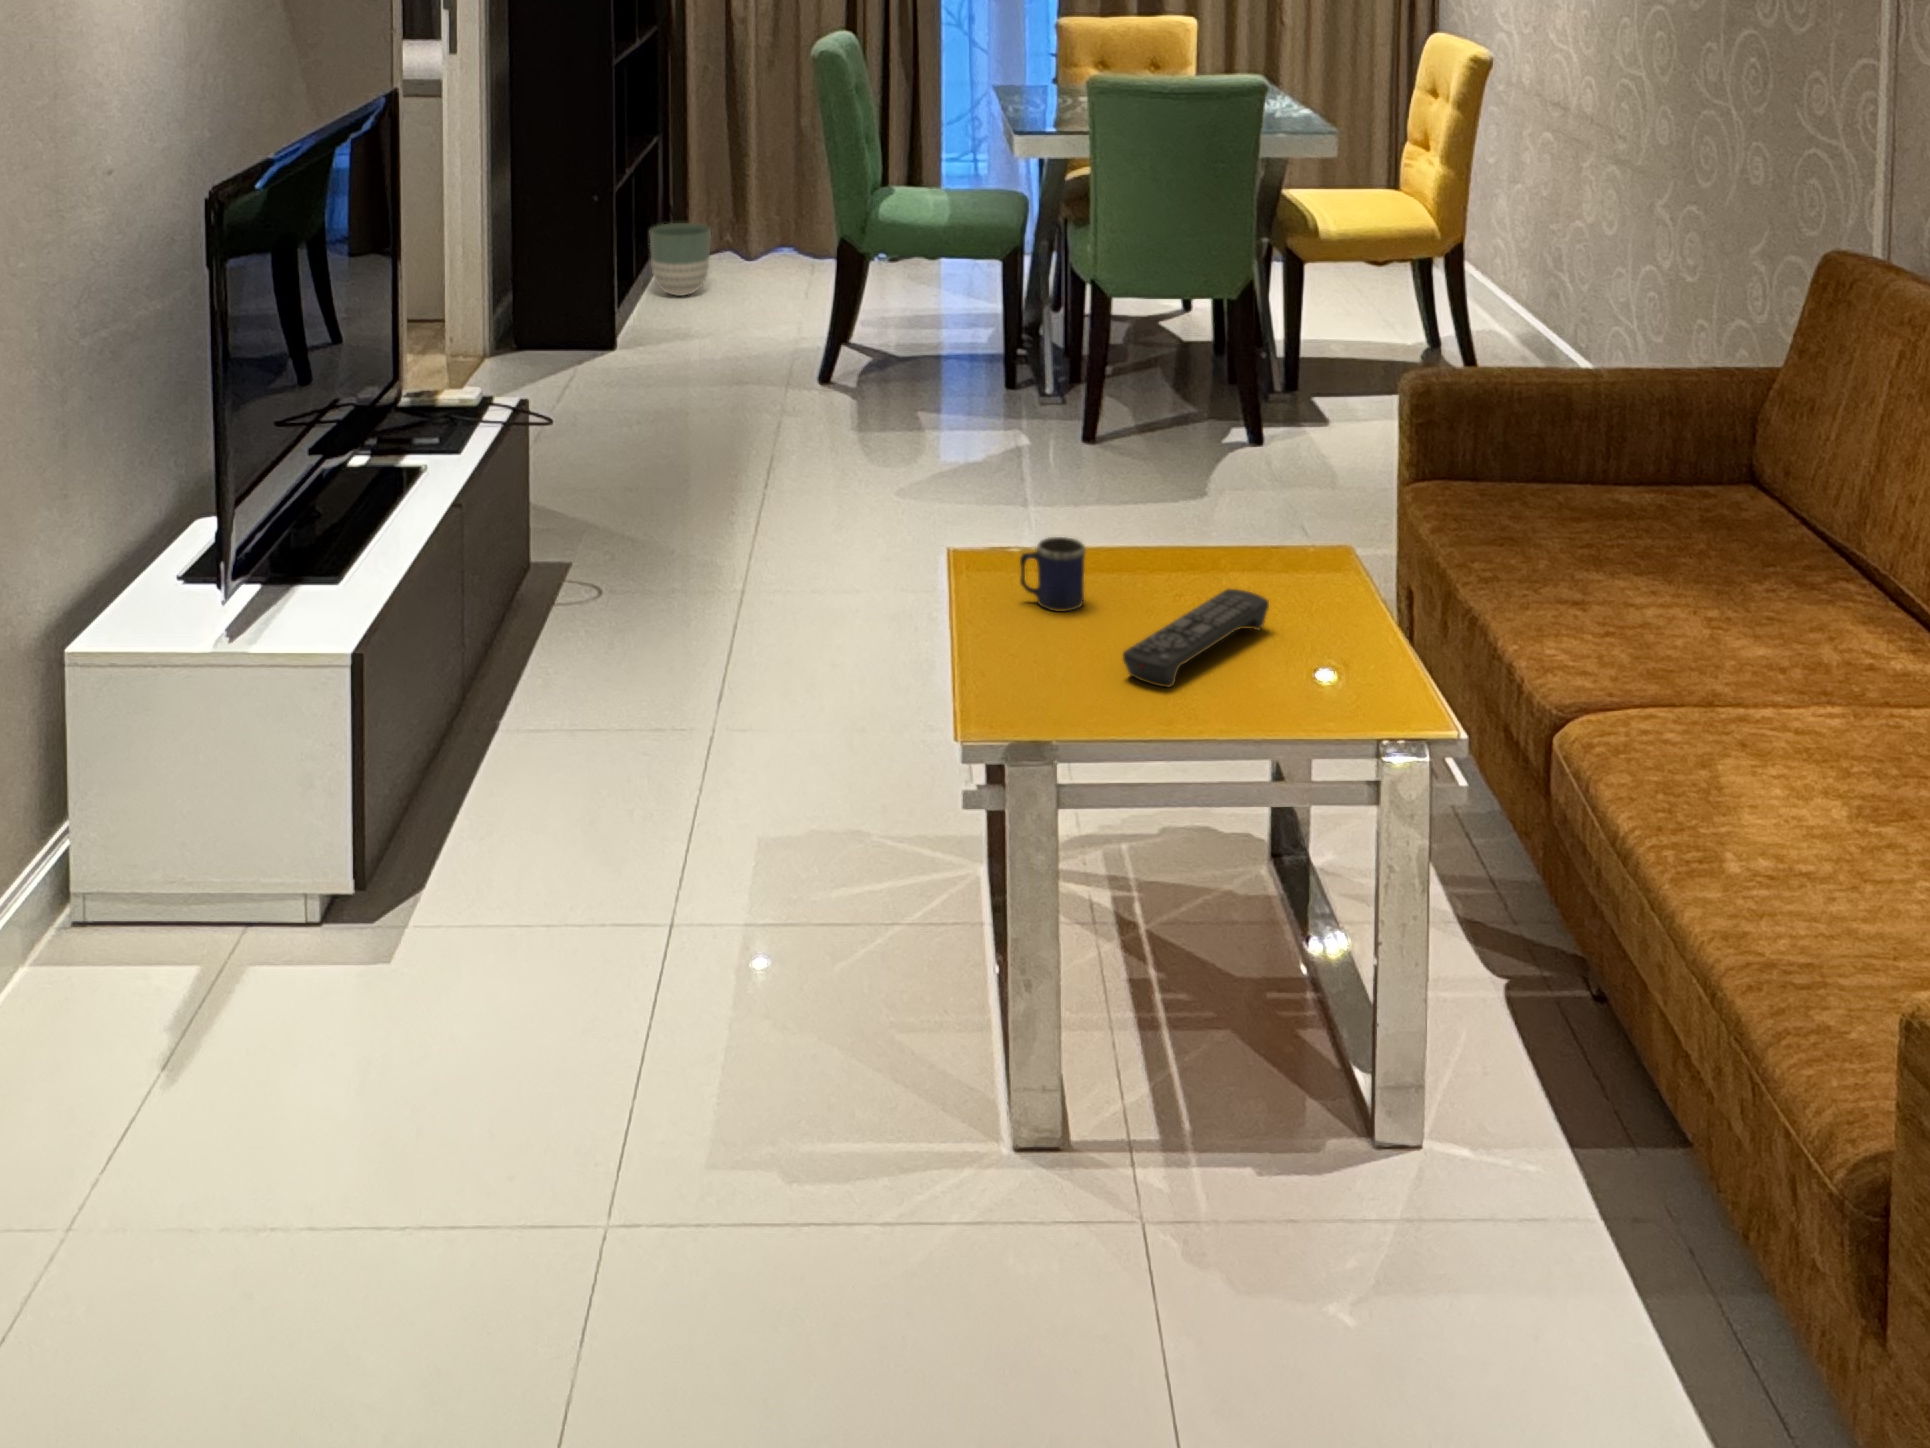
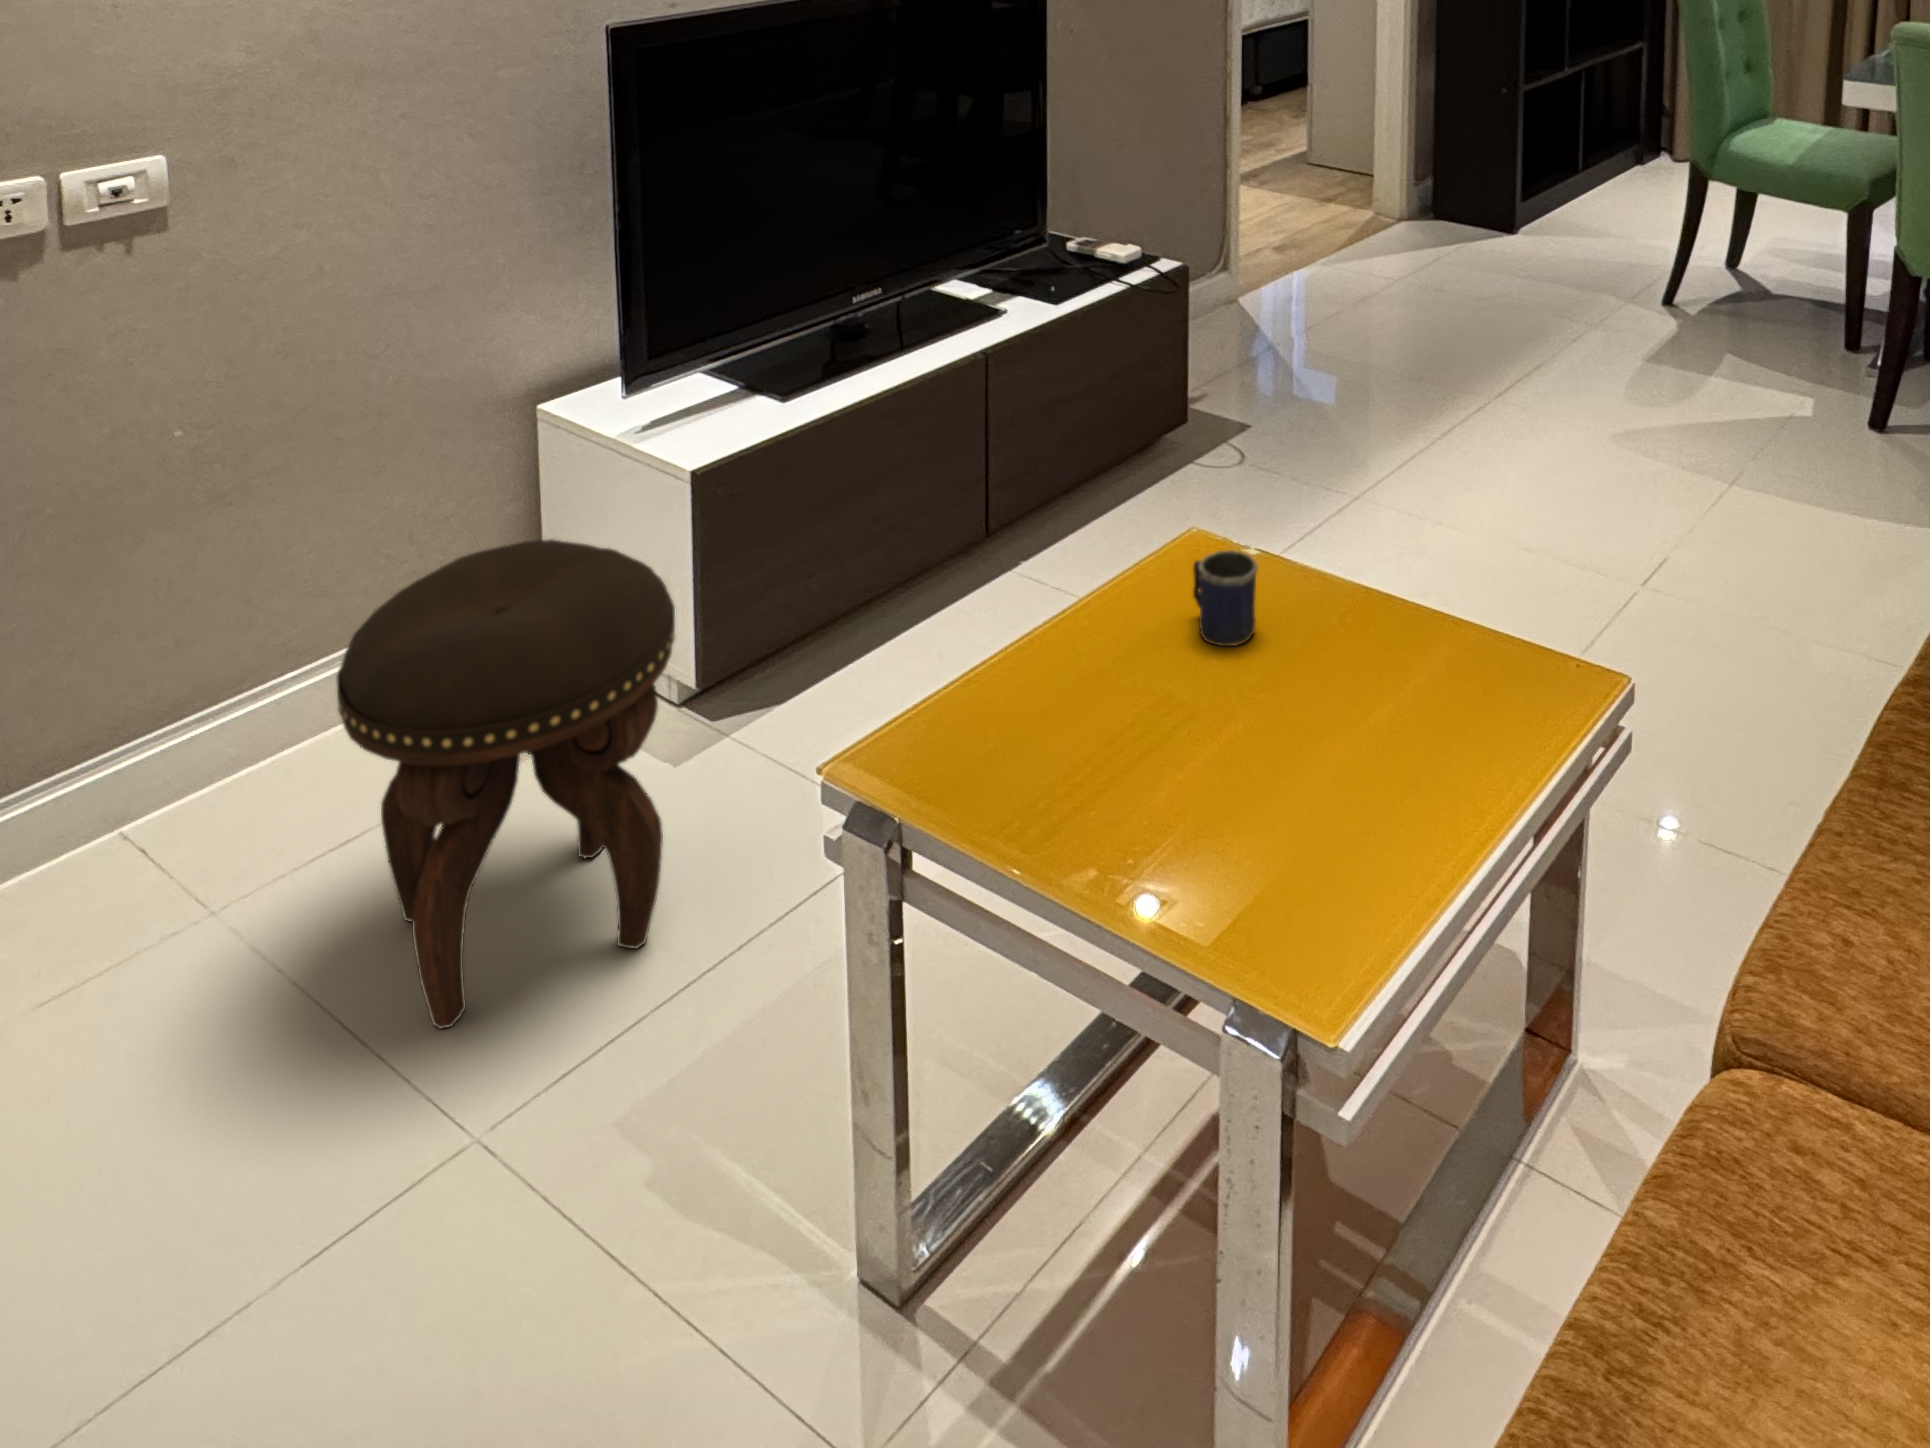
planter: present [650,223,711,296] -> none [1595,124,1654,194]
remote control: present [1123,589,1269,687] -> none [1117,684,1388,797]
footstool: none [269,702,586,1189] -> present [337,539,675,1028]

